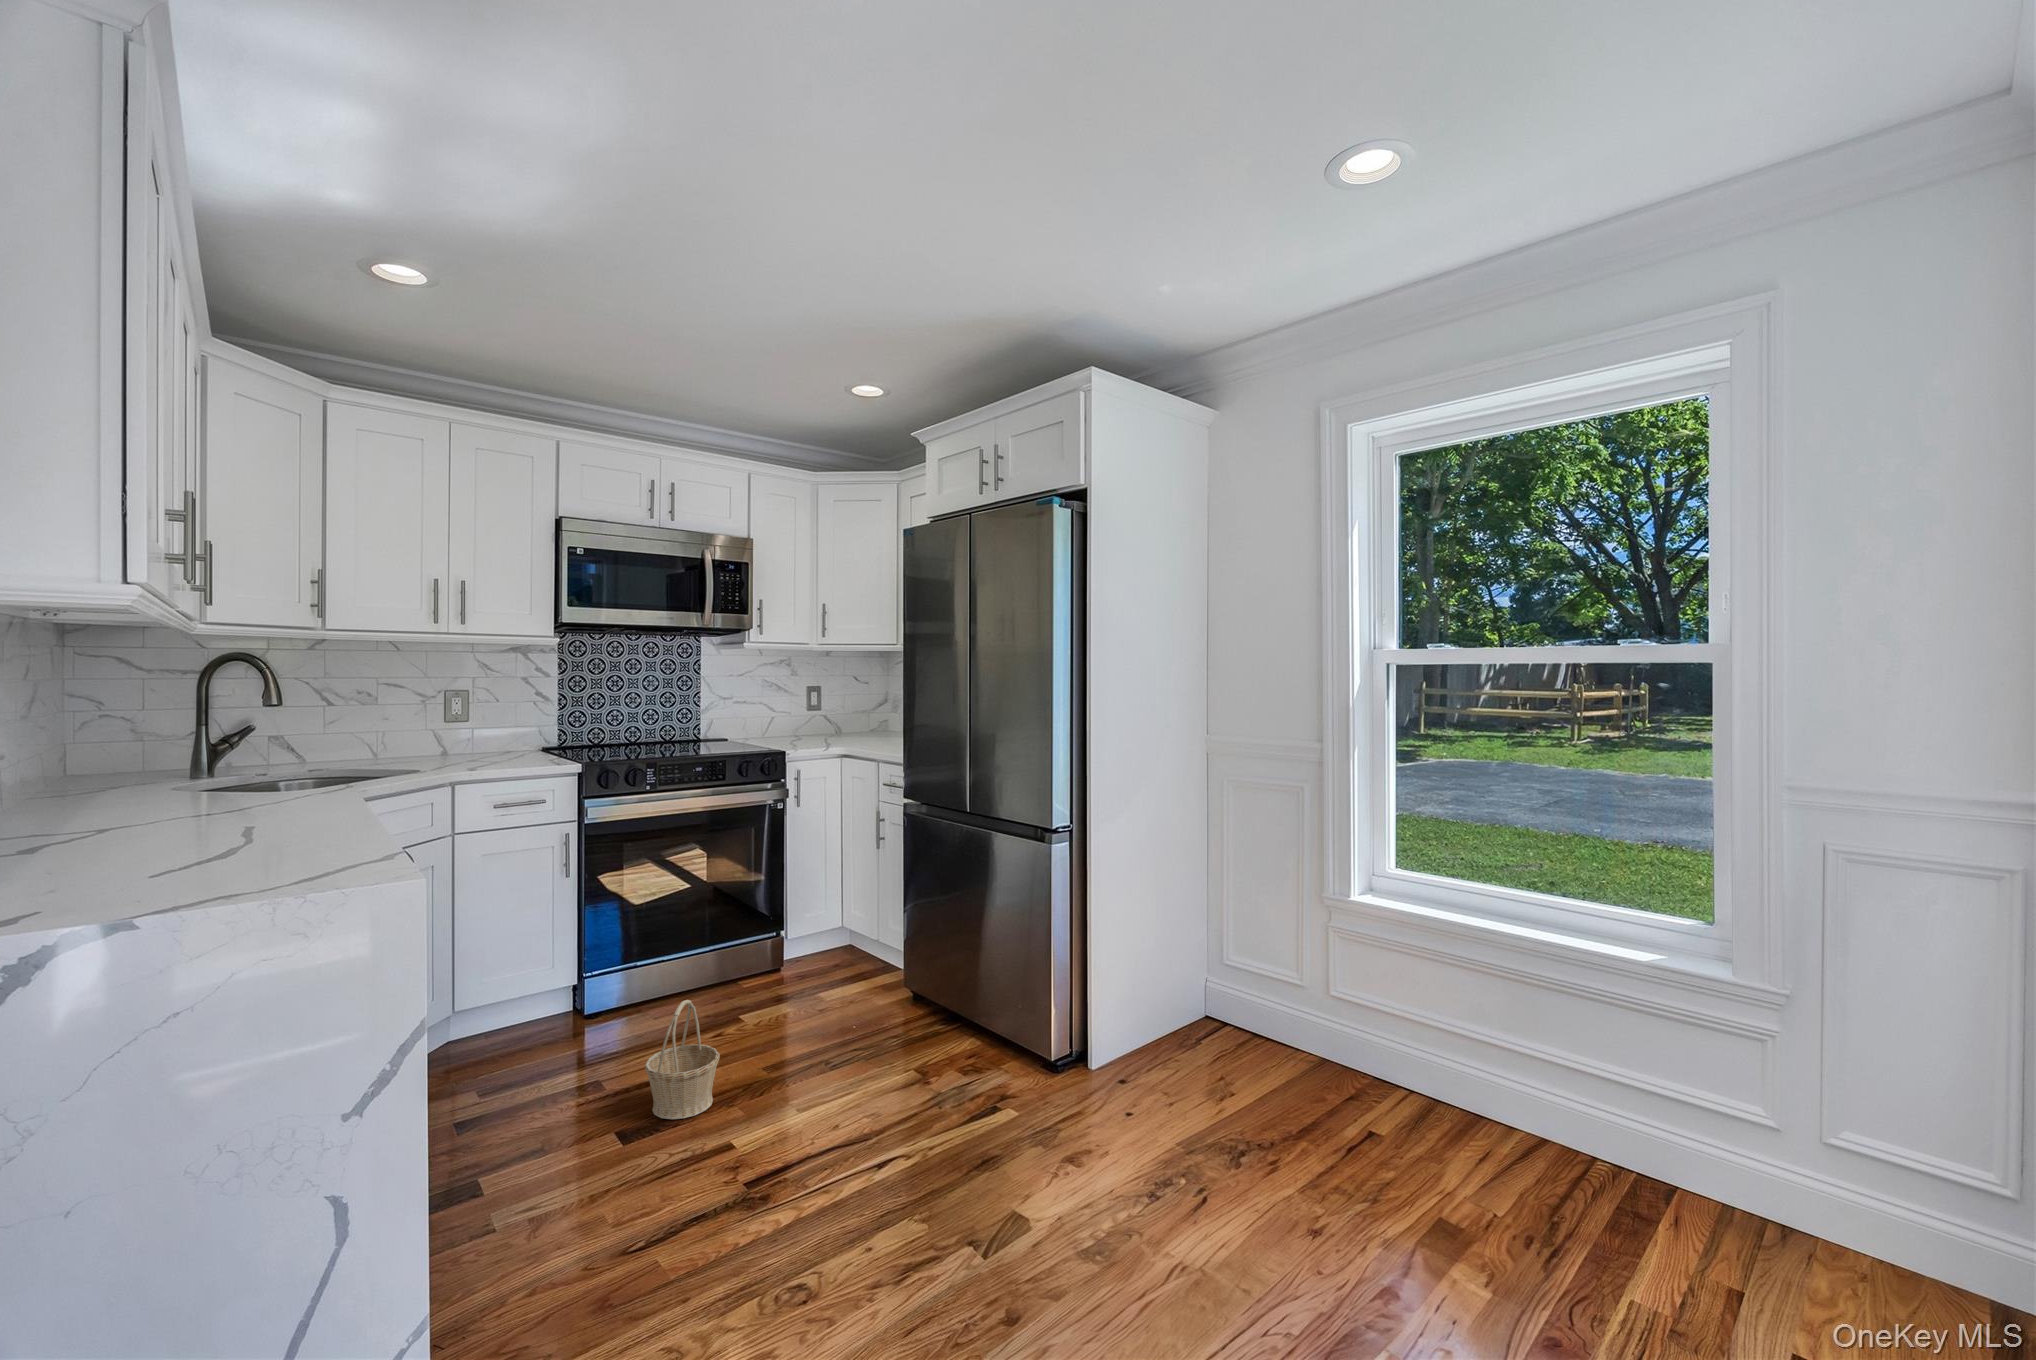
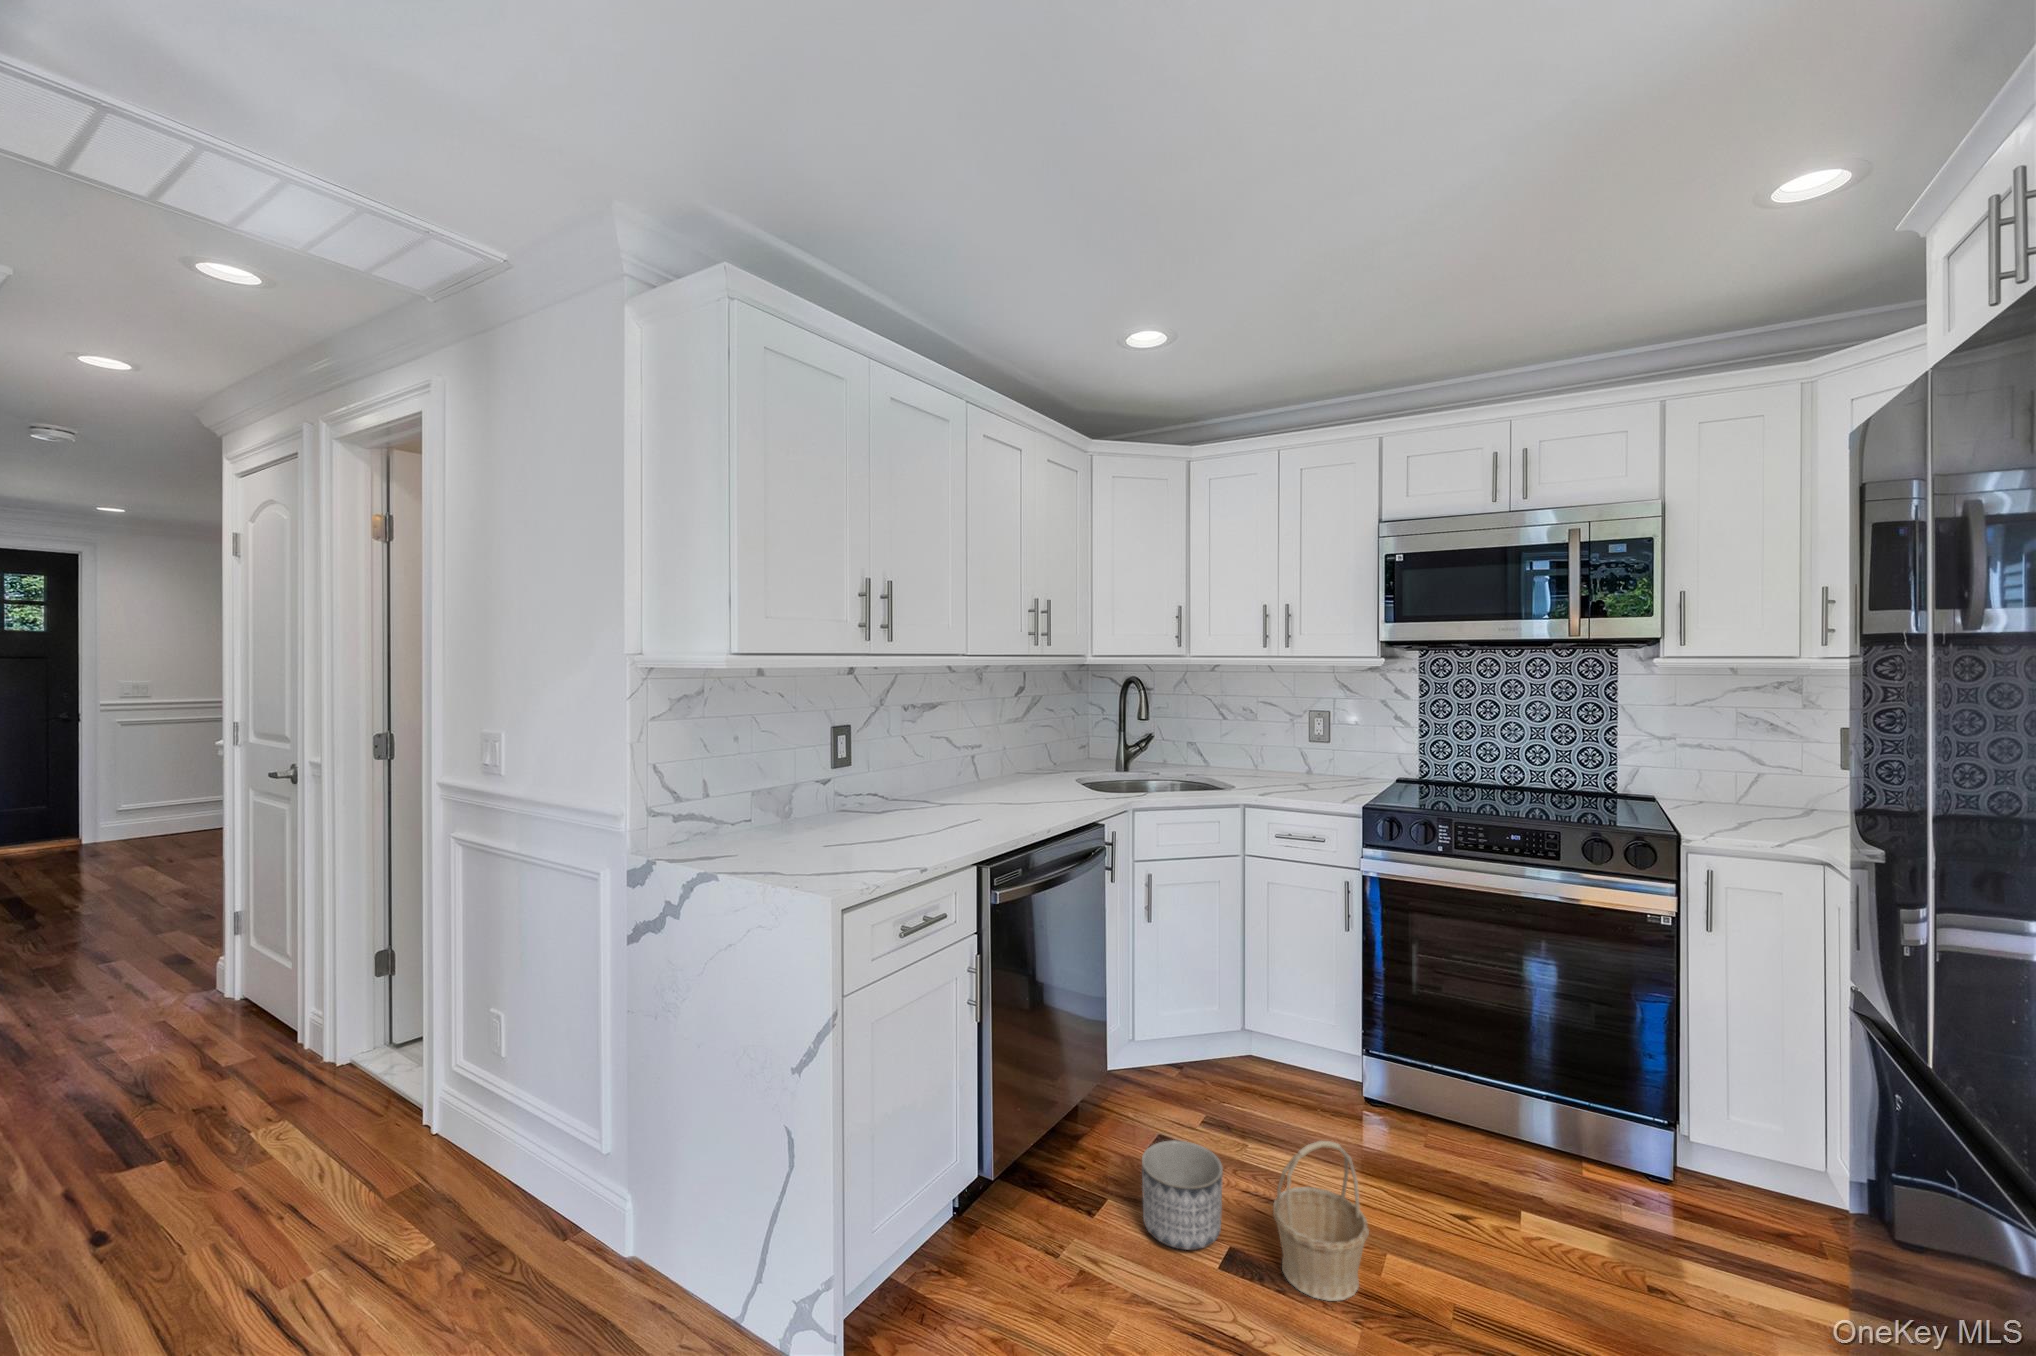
planter: none [525,1070,607,1161] -> present [1142,1140,1223,1250]

